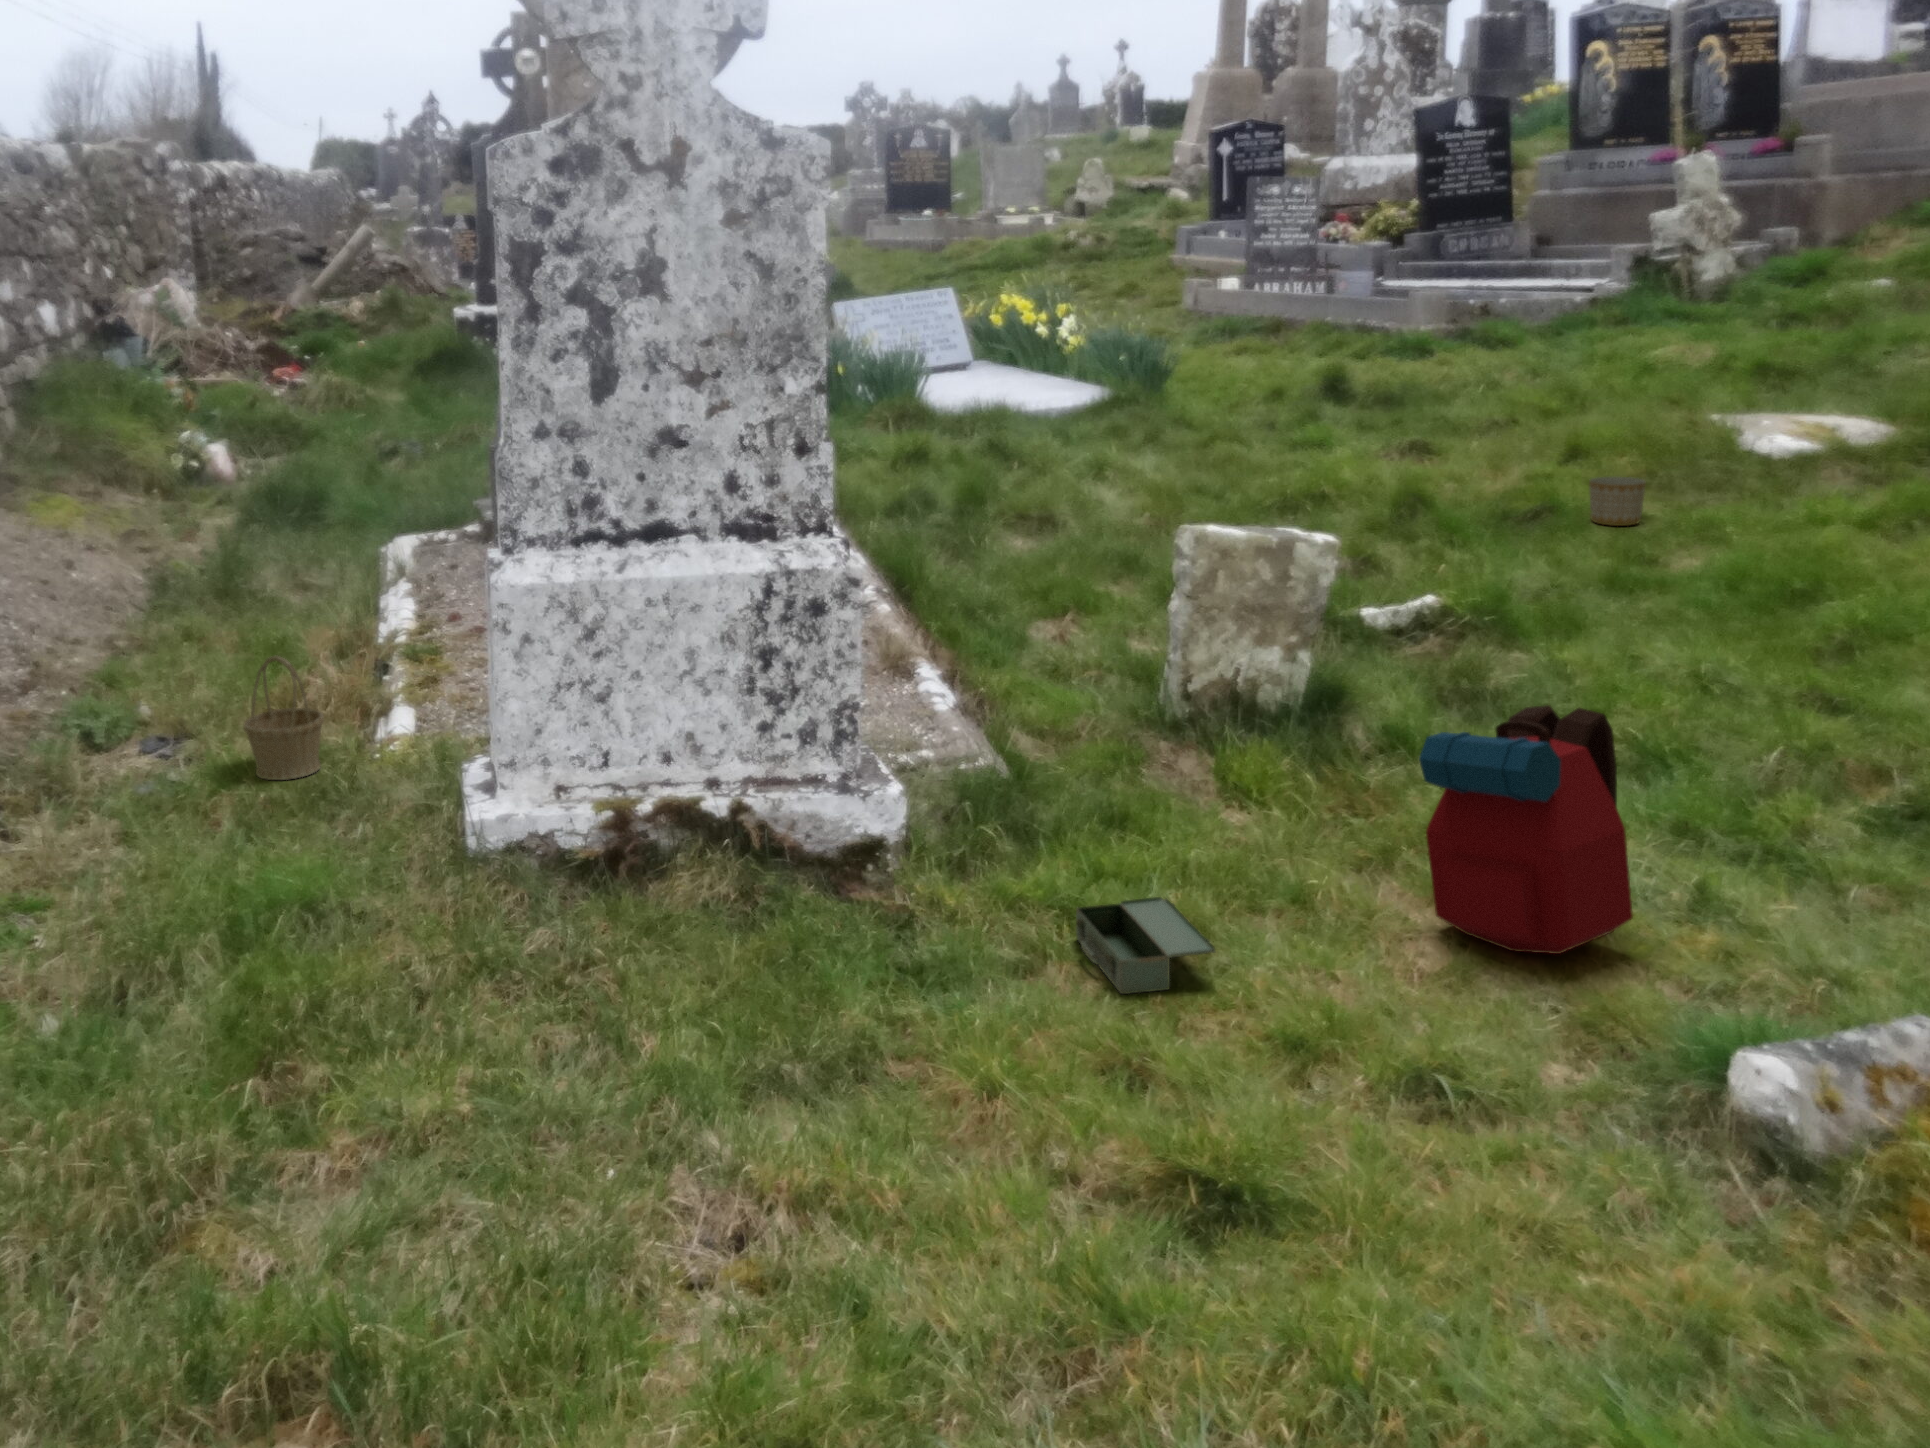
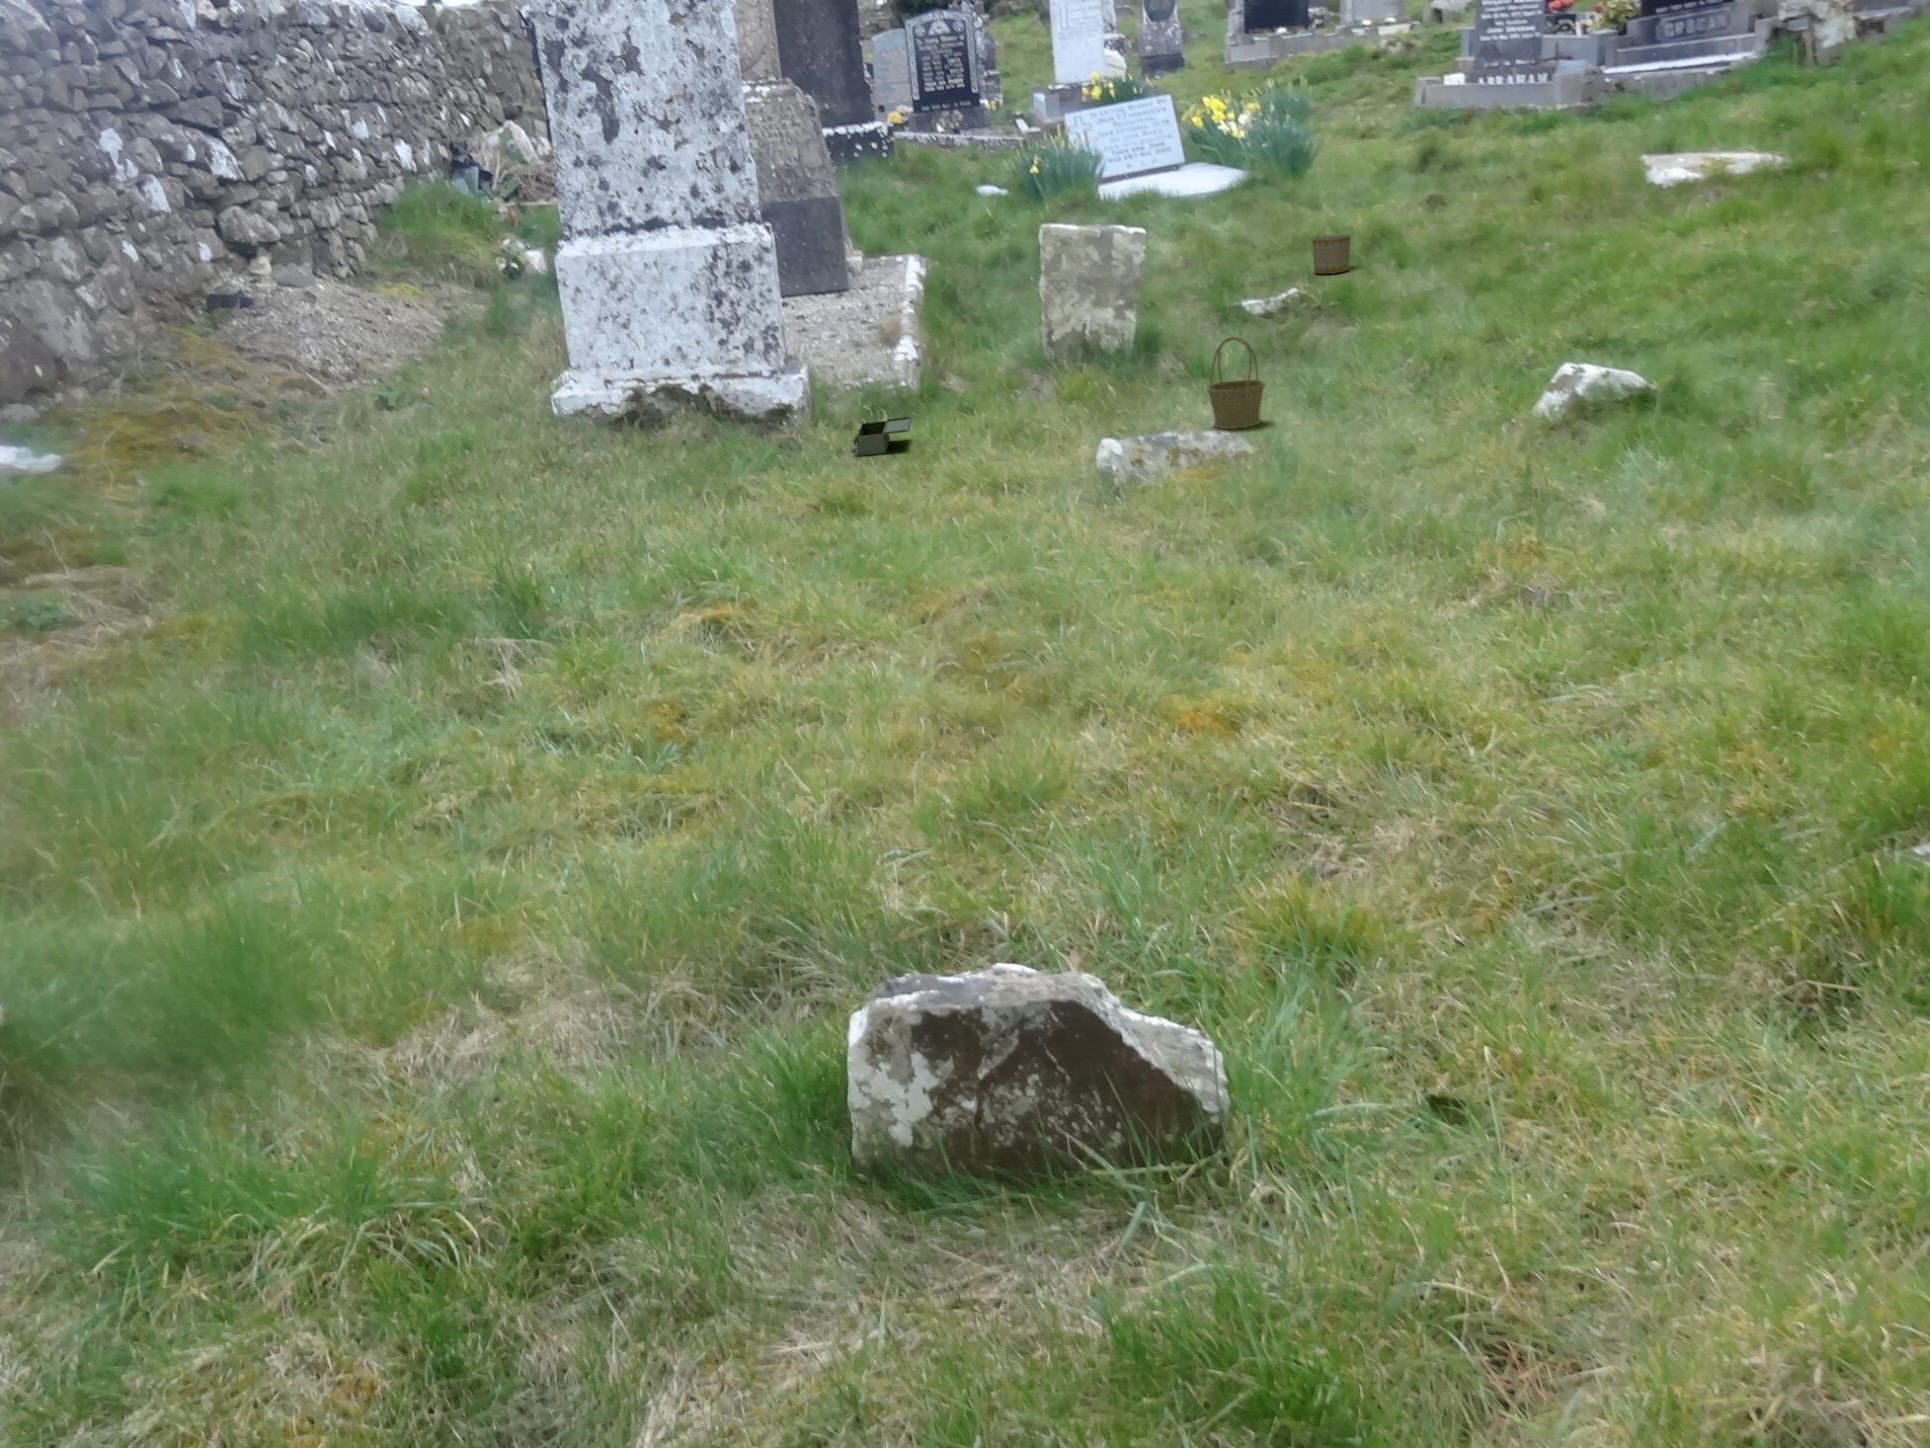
planter: present [1589,477,1646,526] -> present [1312,234,1351,274]
basket: present [243,656,324,780] -> present [1207,336,1265,429]
backpack: present [1419,705,1633,954] -> none [1037,292,1151,433]

